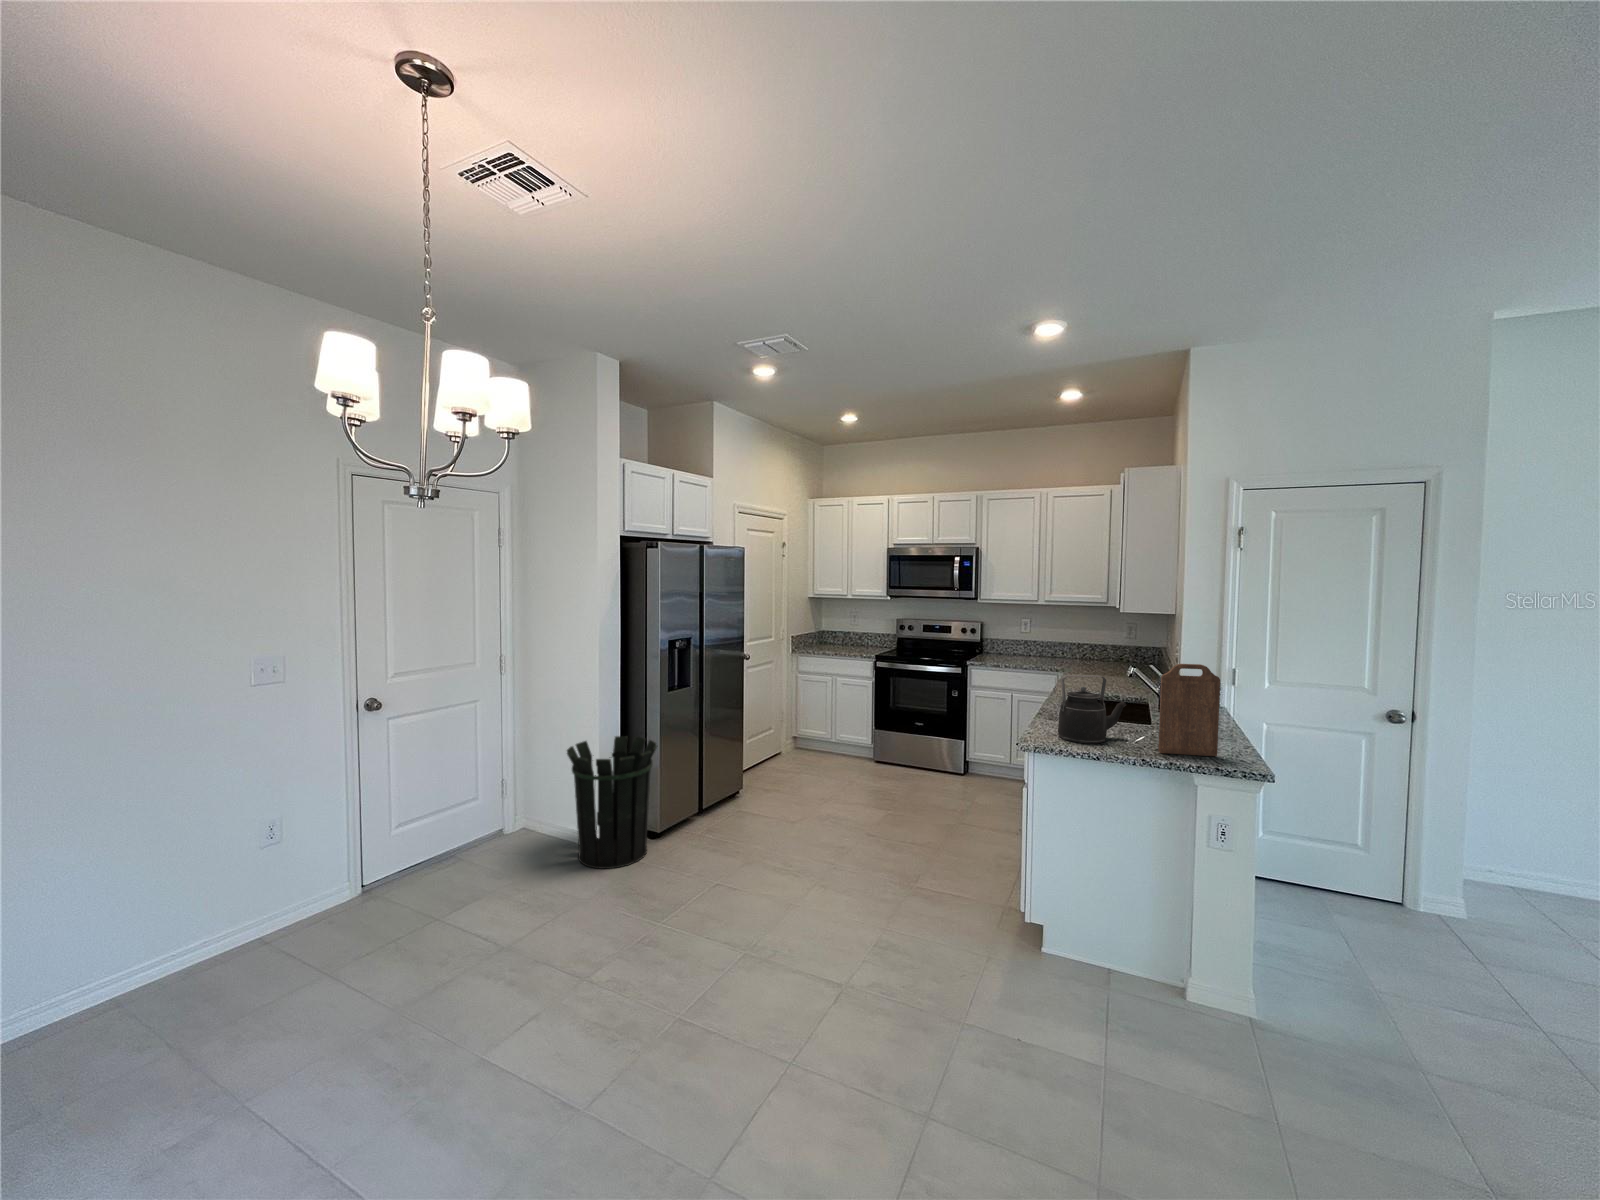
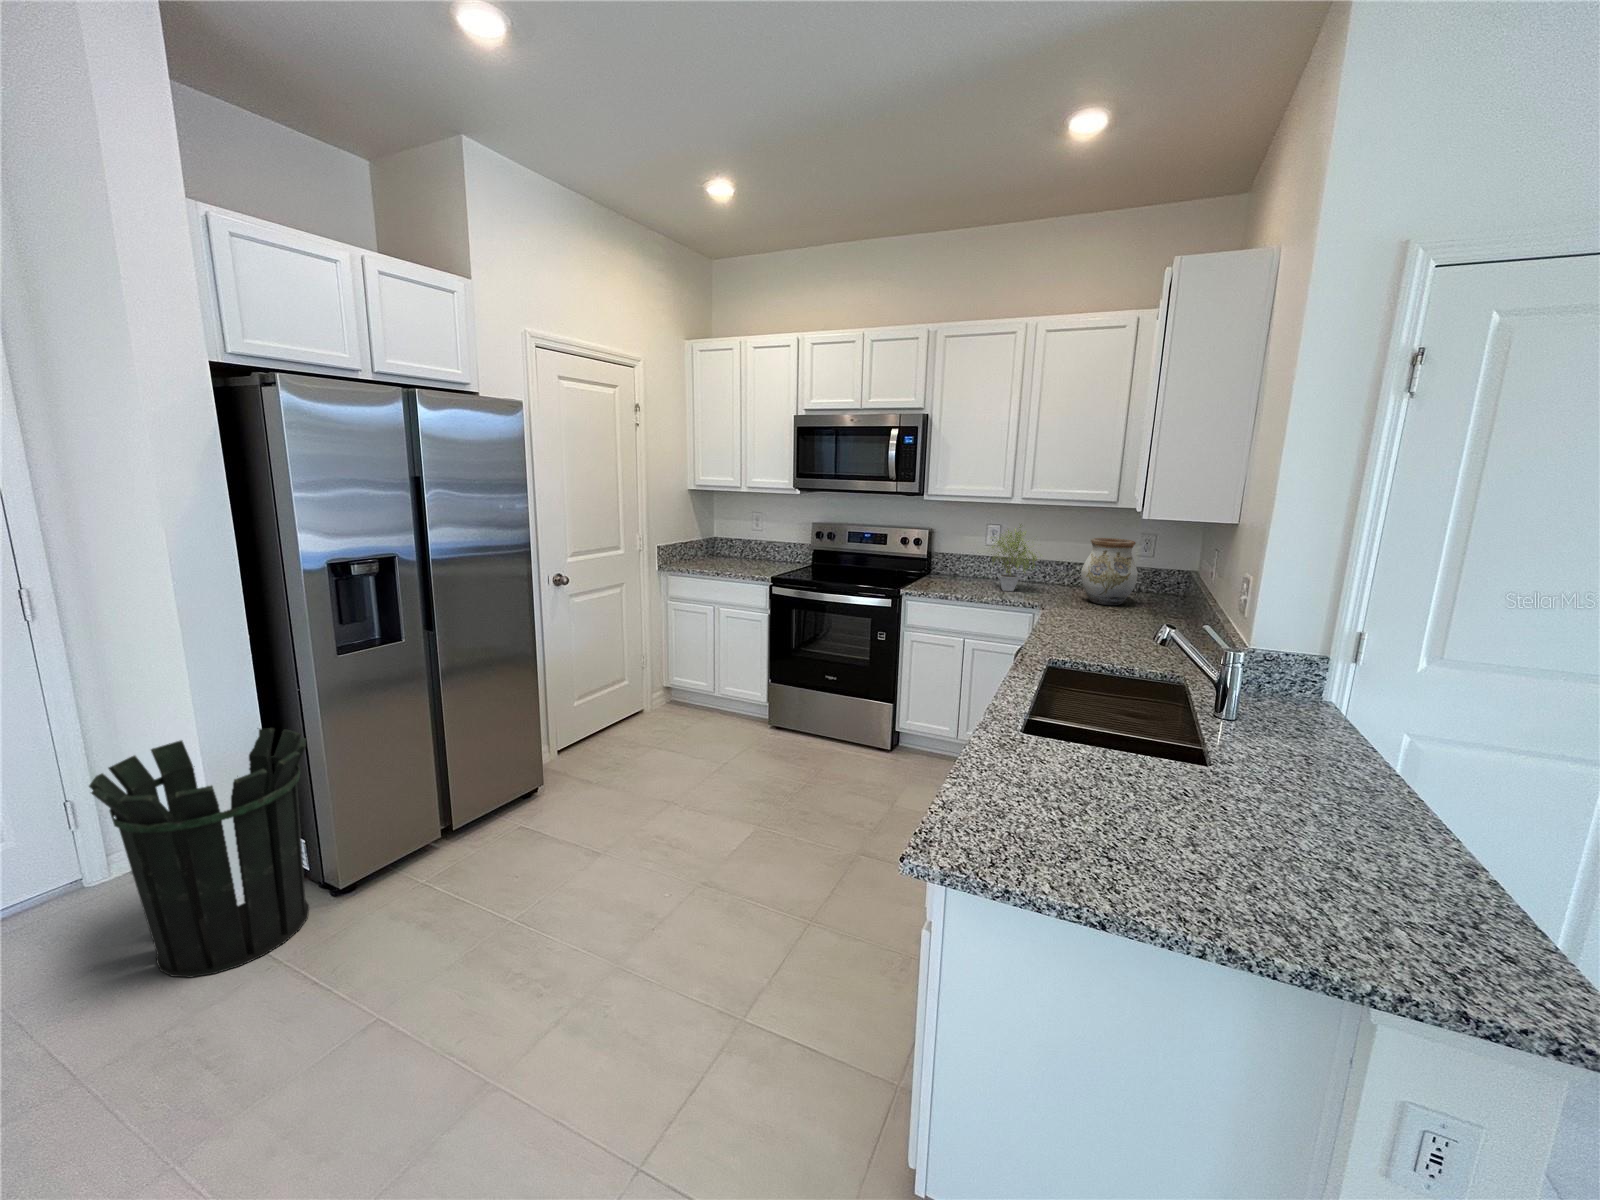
potted plant: none [1023,617,1063,662] -> present [991,525,1037,591]
vase: none [1088,626,1125,669] -> present [1081,538,1138,605]
cutting board: present [1158,664,1220,756] -> none [1260,675,1475,927]
kettle: present [1058,676,1127,744] -> none [1003,680,1174,855]

